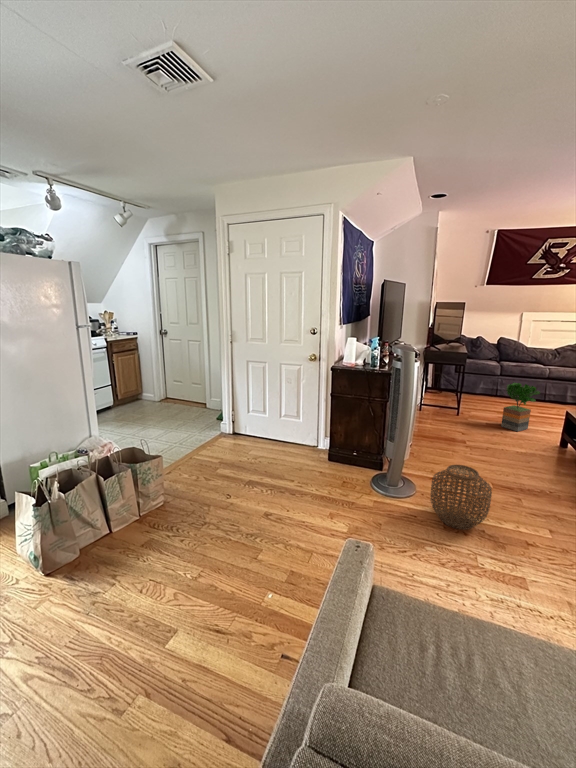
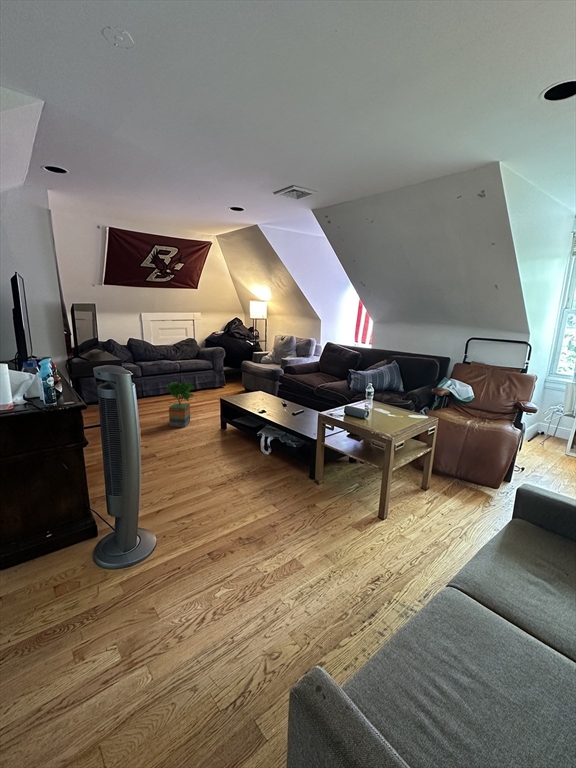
woven basket: present [431,465,492,529] -> none [185,484,244,555]

